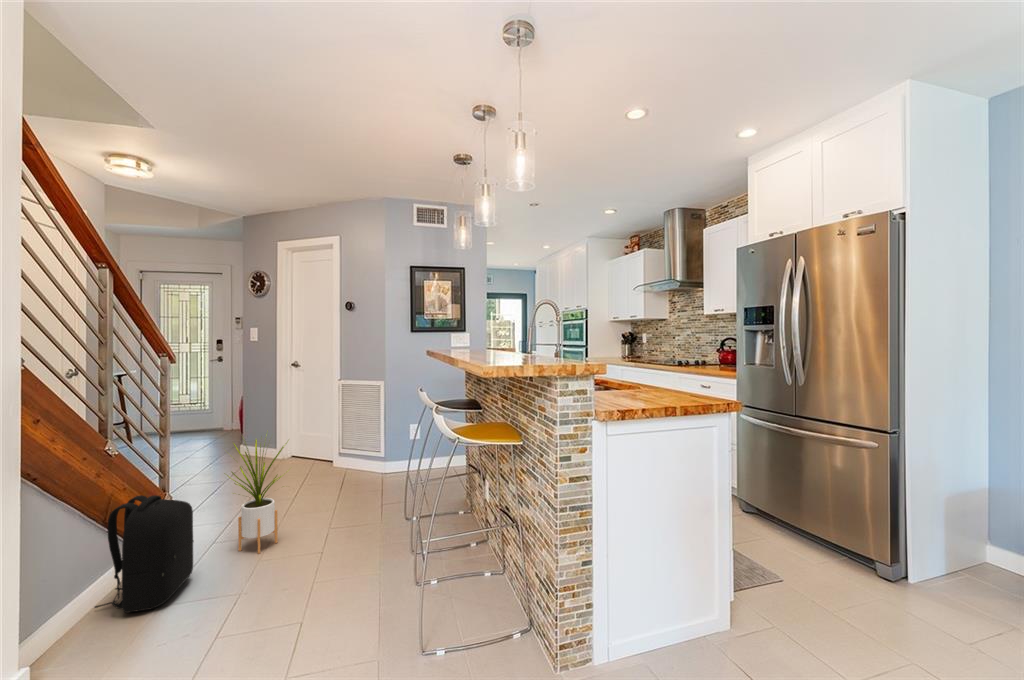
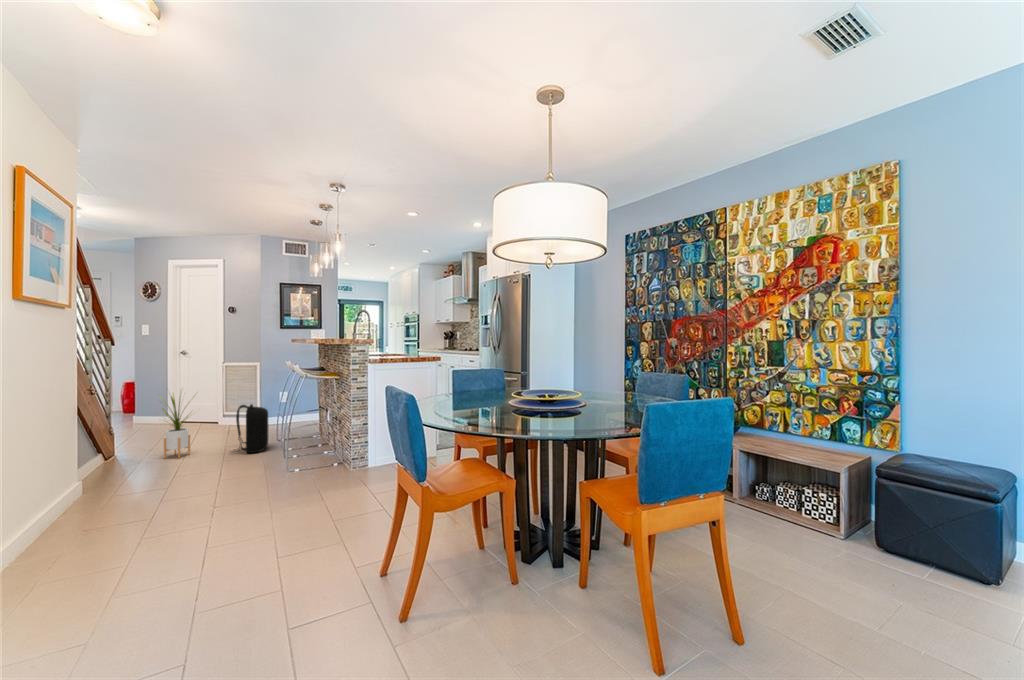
backpack: present [95,495,194,613] -> present [236,404,269,453]

